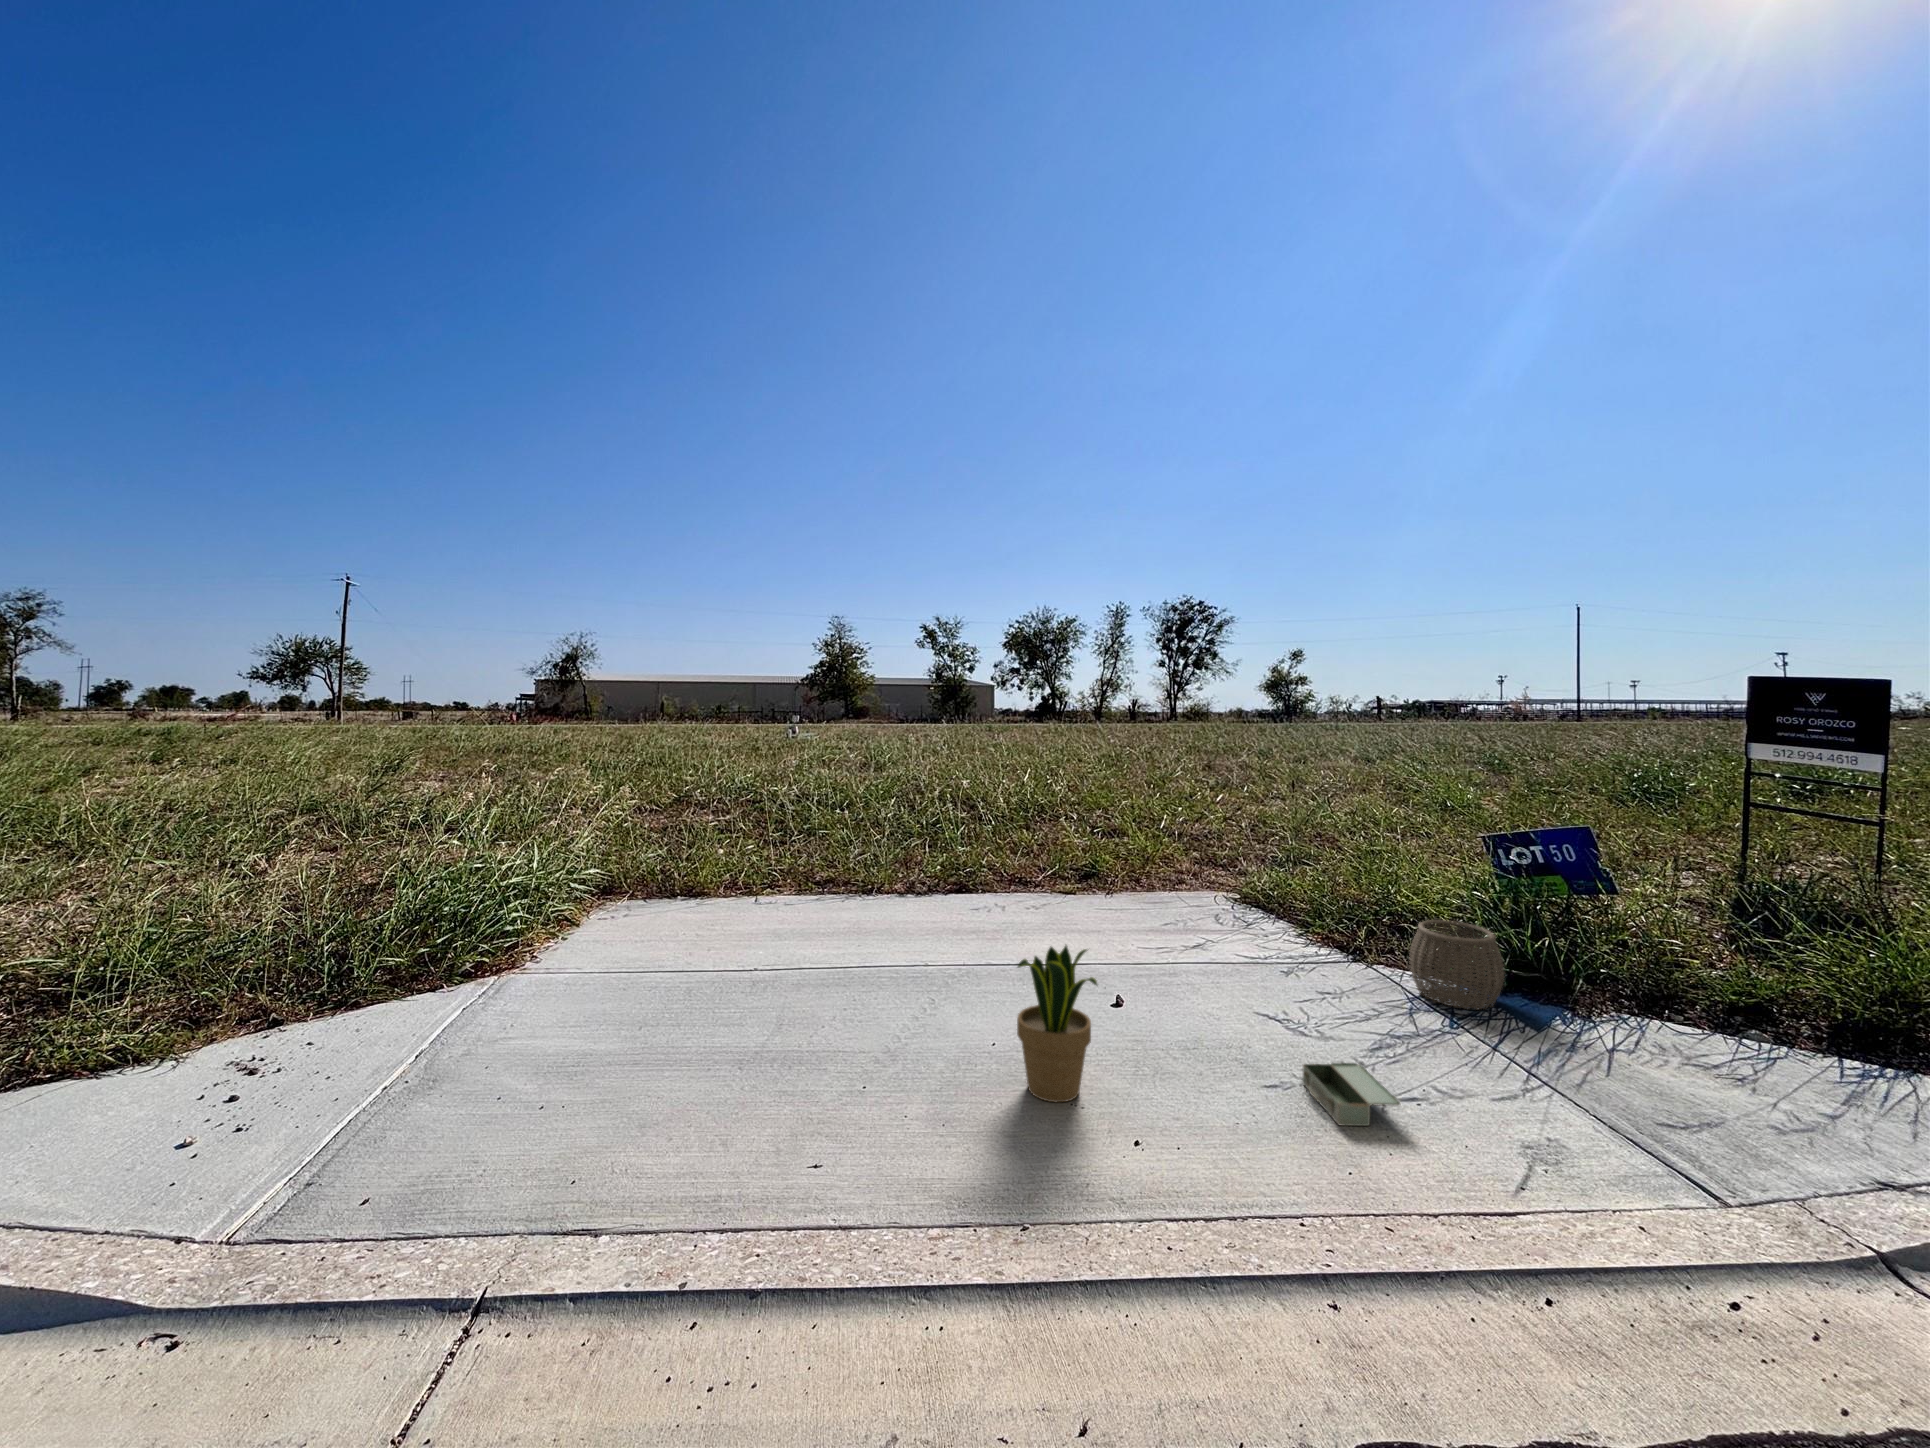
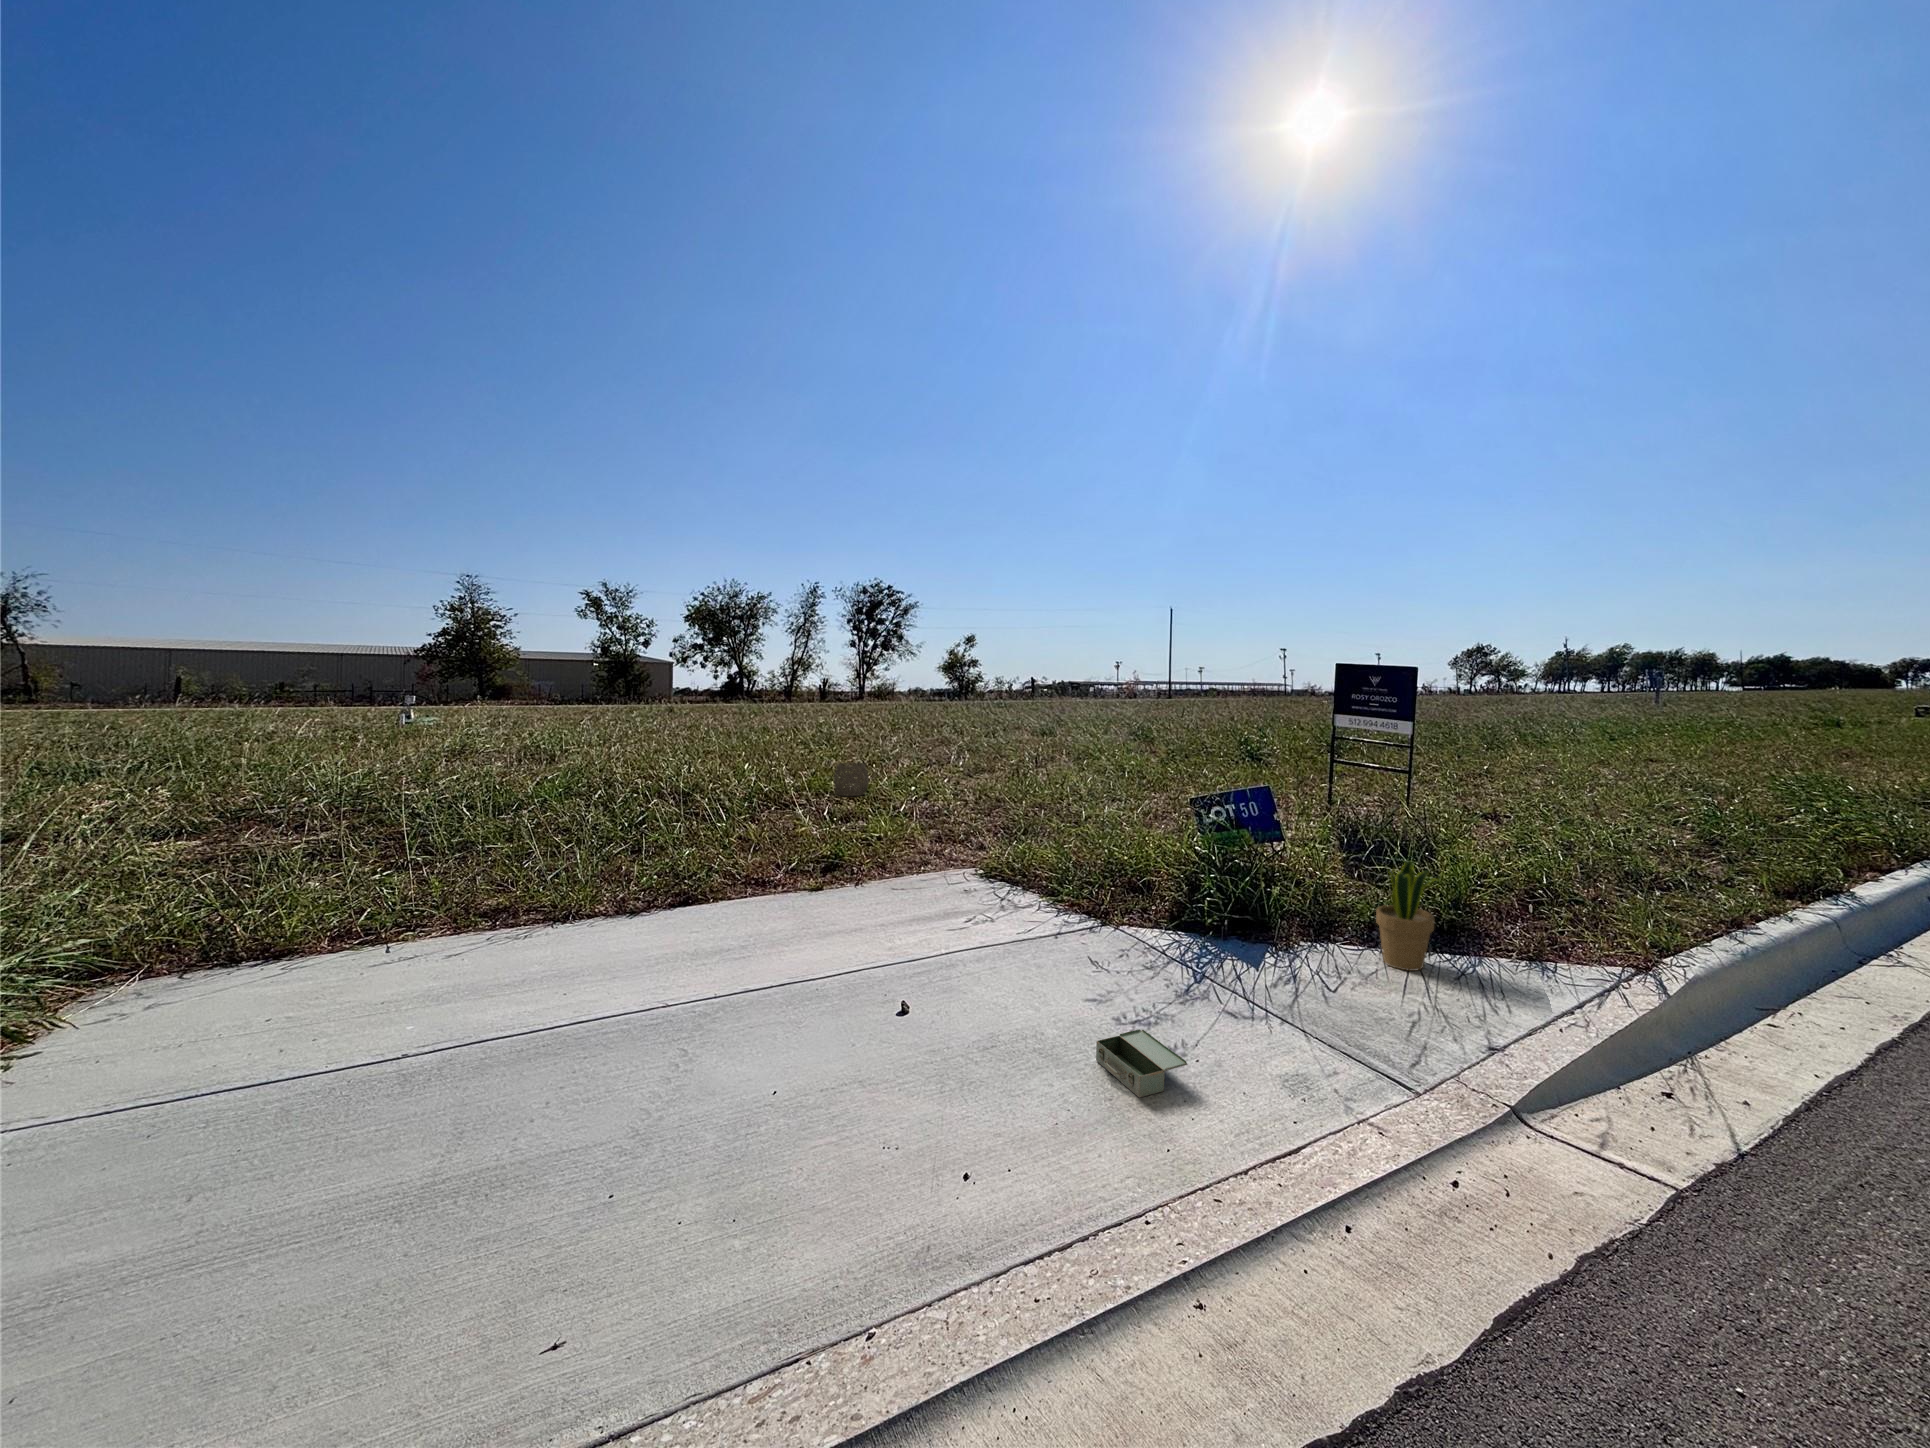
woven basket: present [1409,920,1504,1010] -> present [834,763,869,796]
potted plant: present [1017,945,1097,1103] -> present [1376,861,1441,971]

